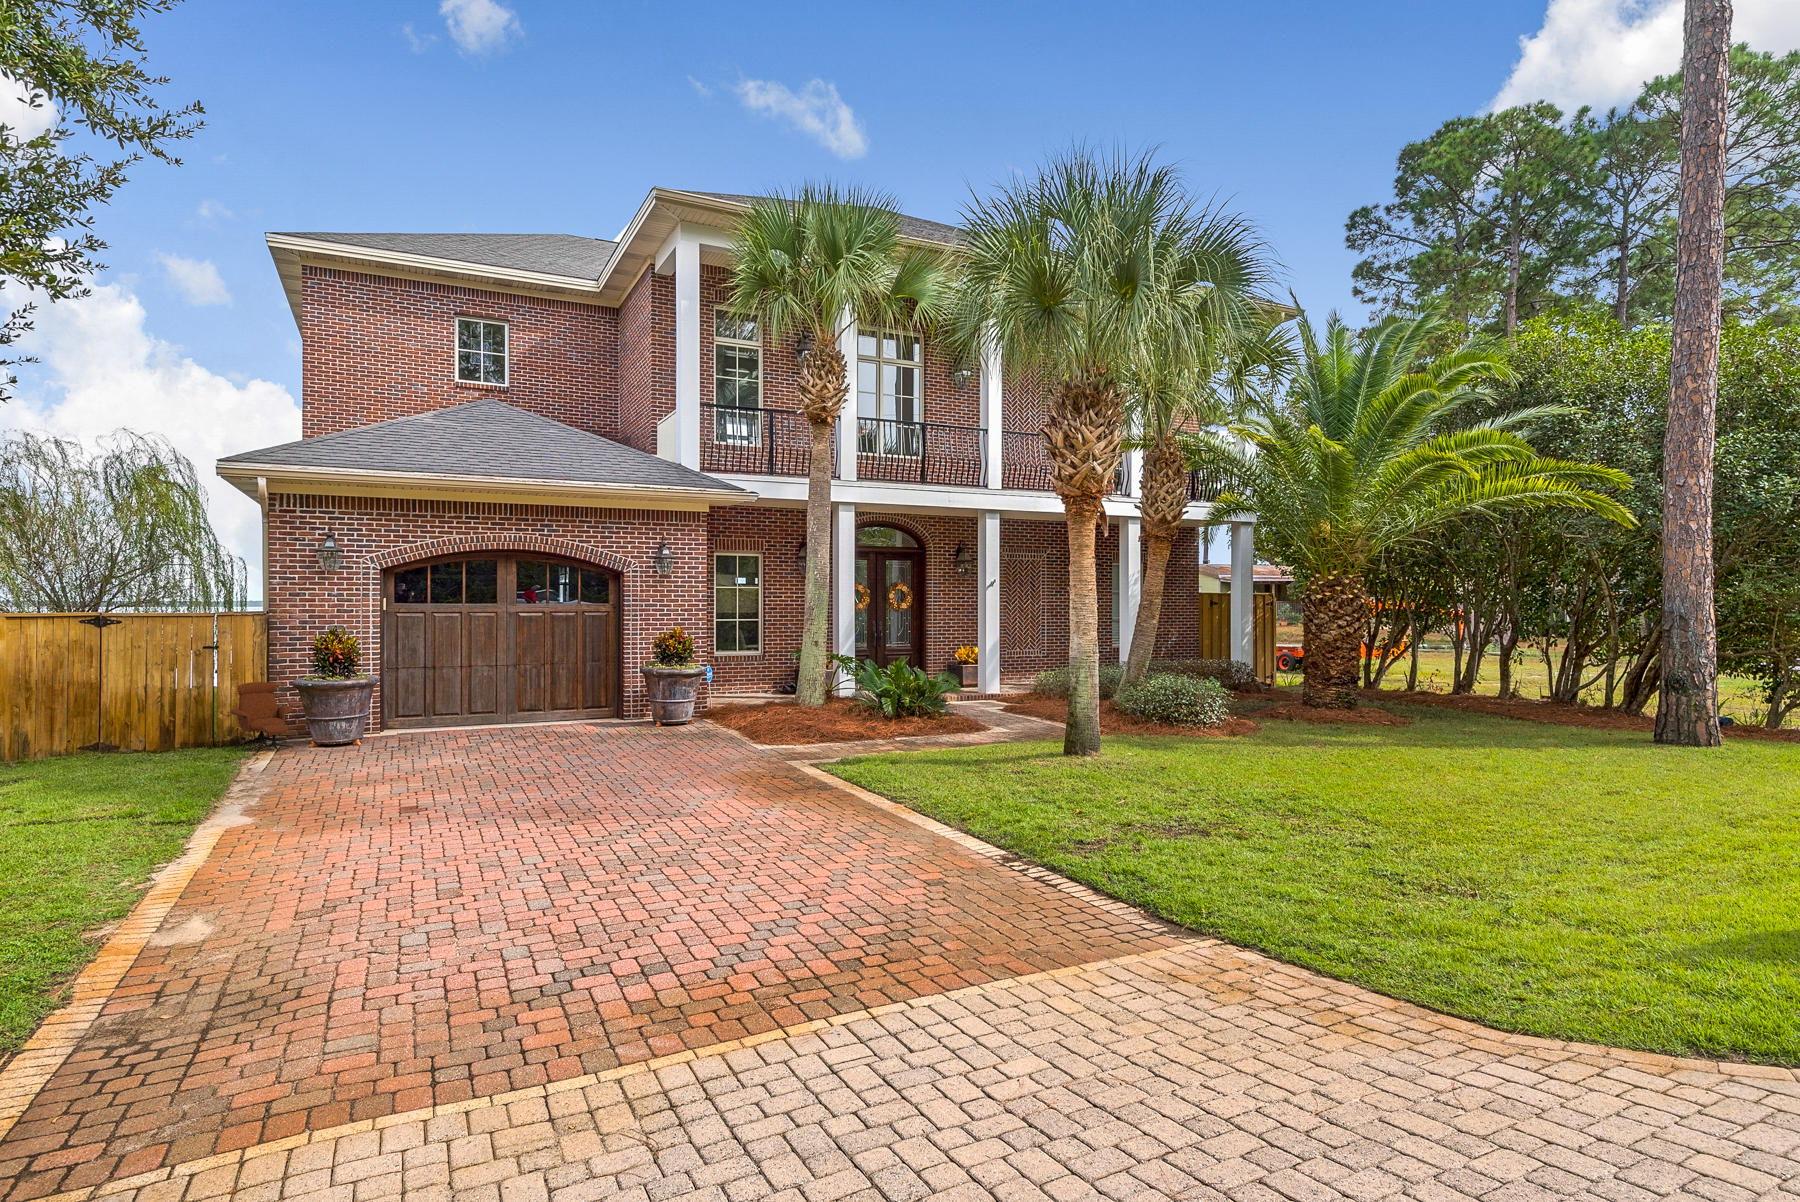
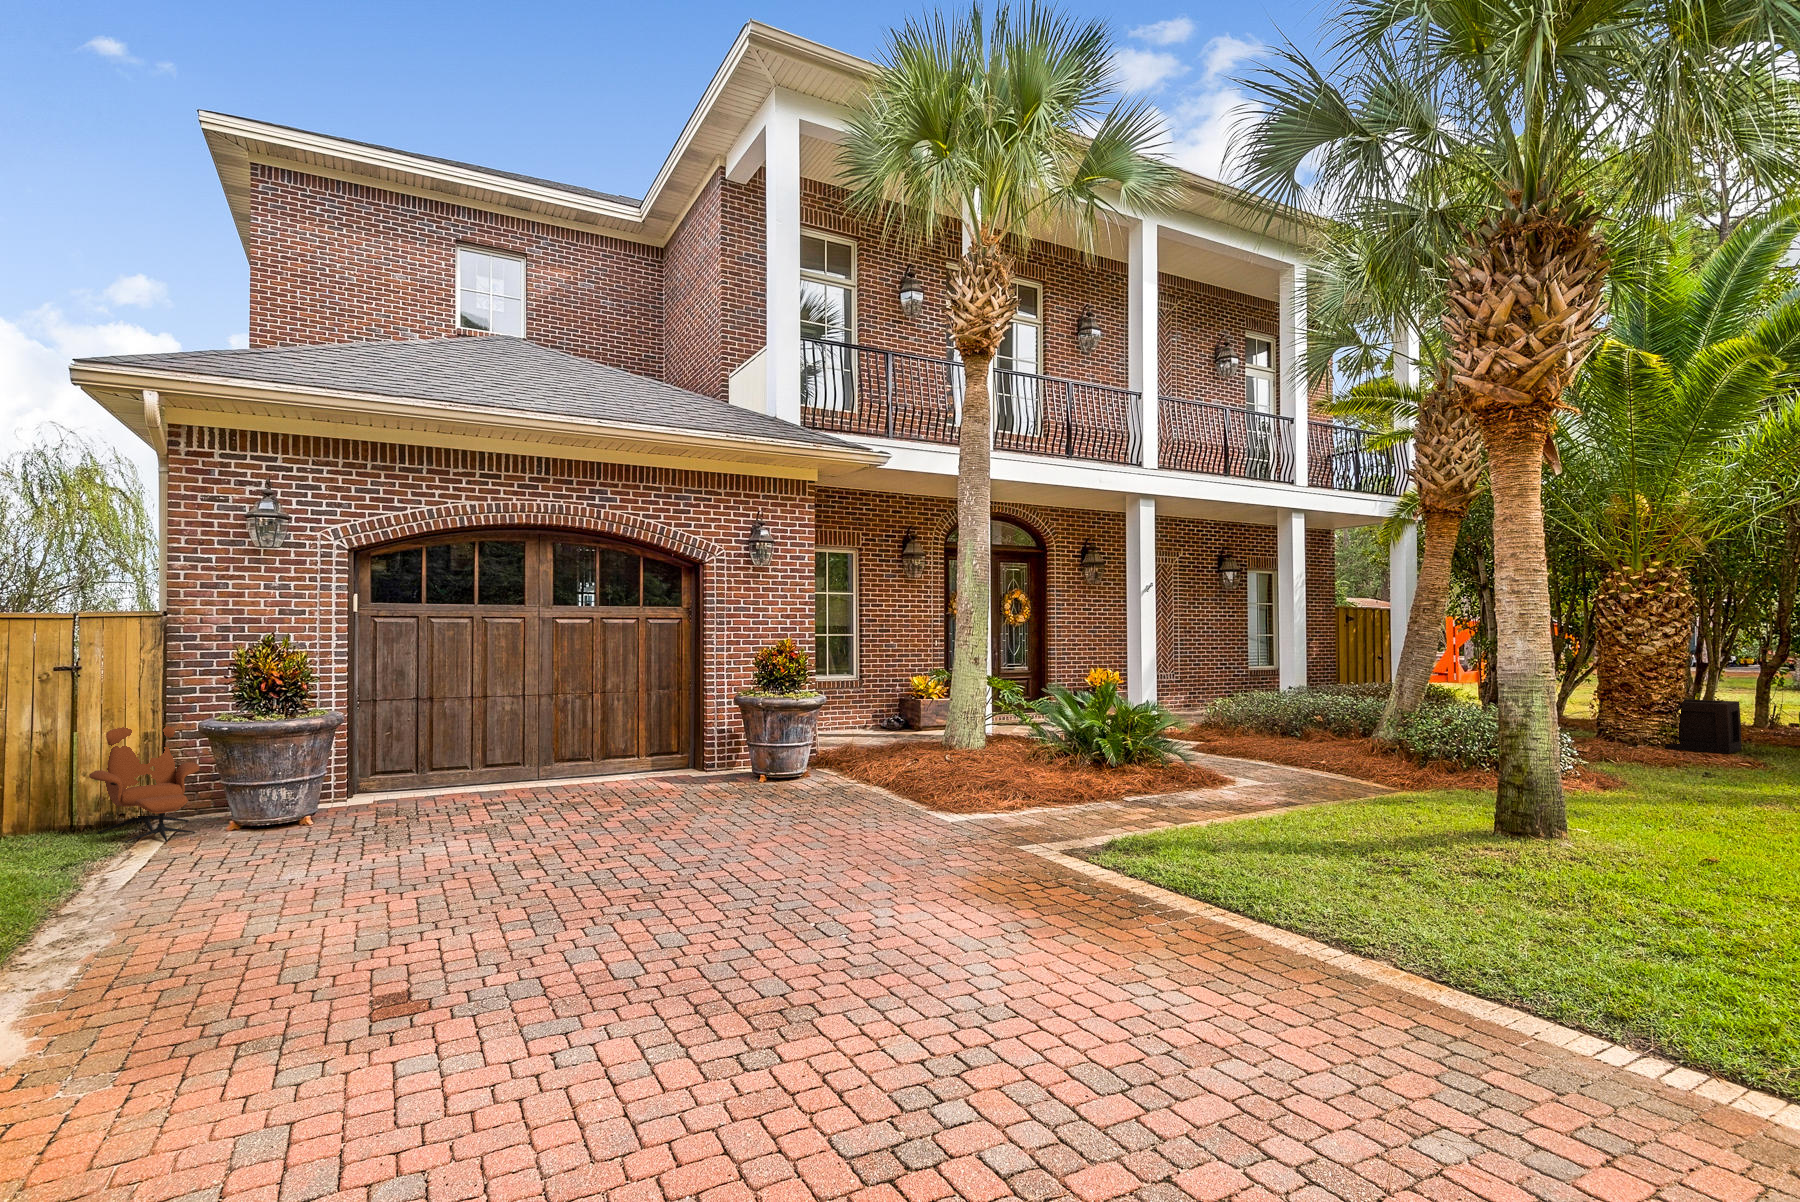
wooden crate: none [1335,675,1390,715] -> present [1665,699,1741,754]

